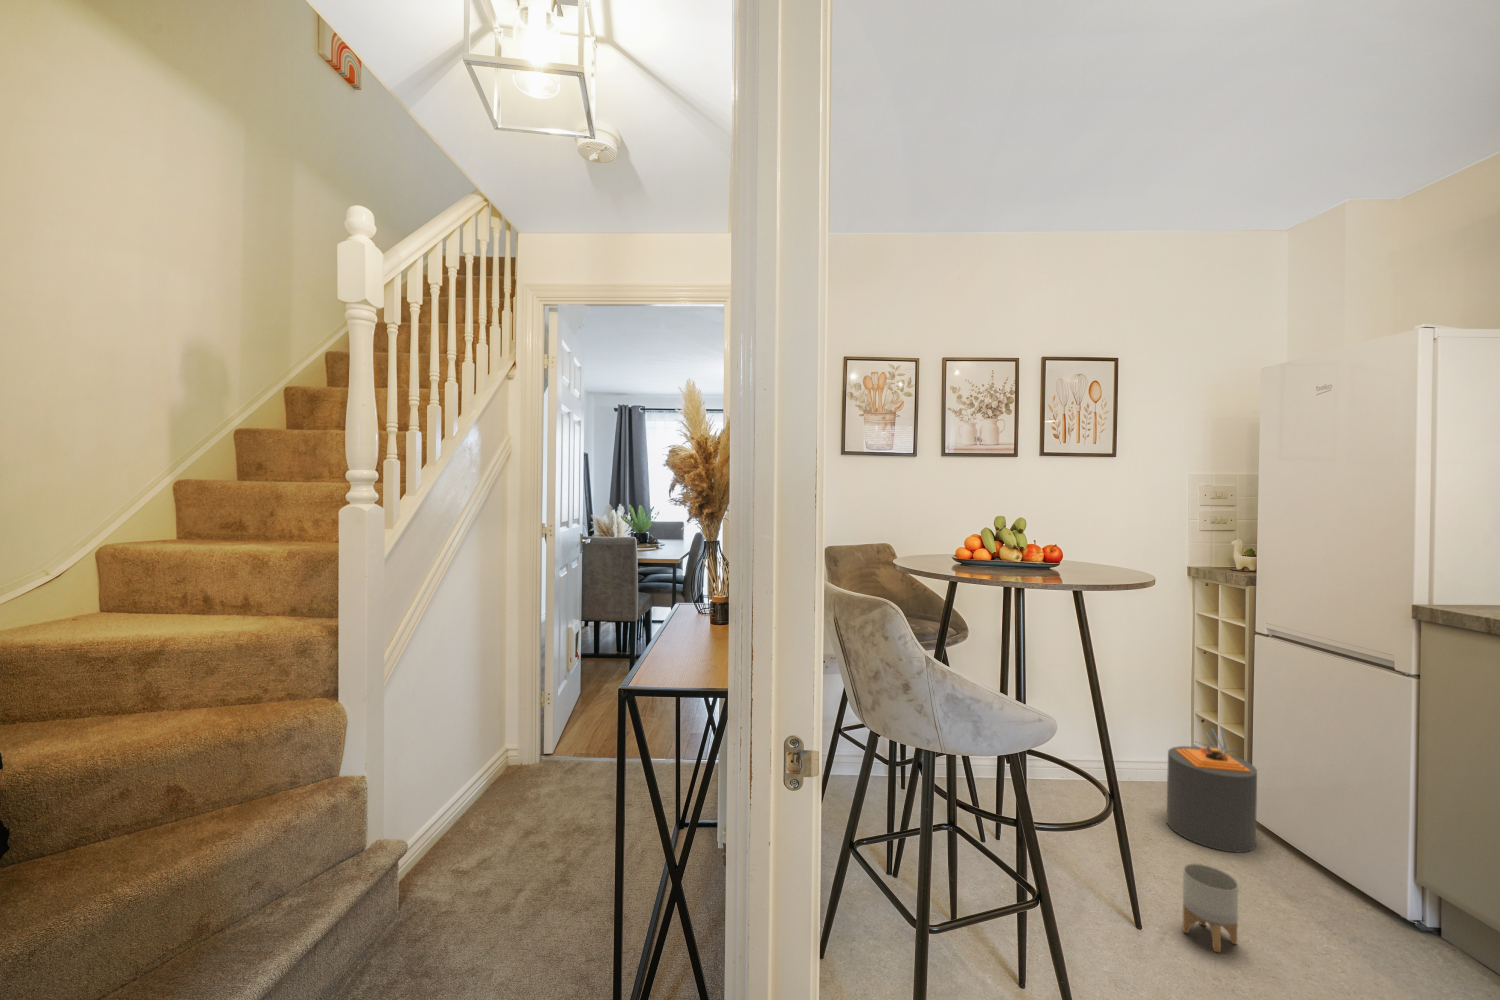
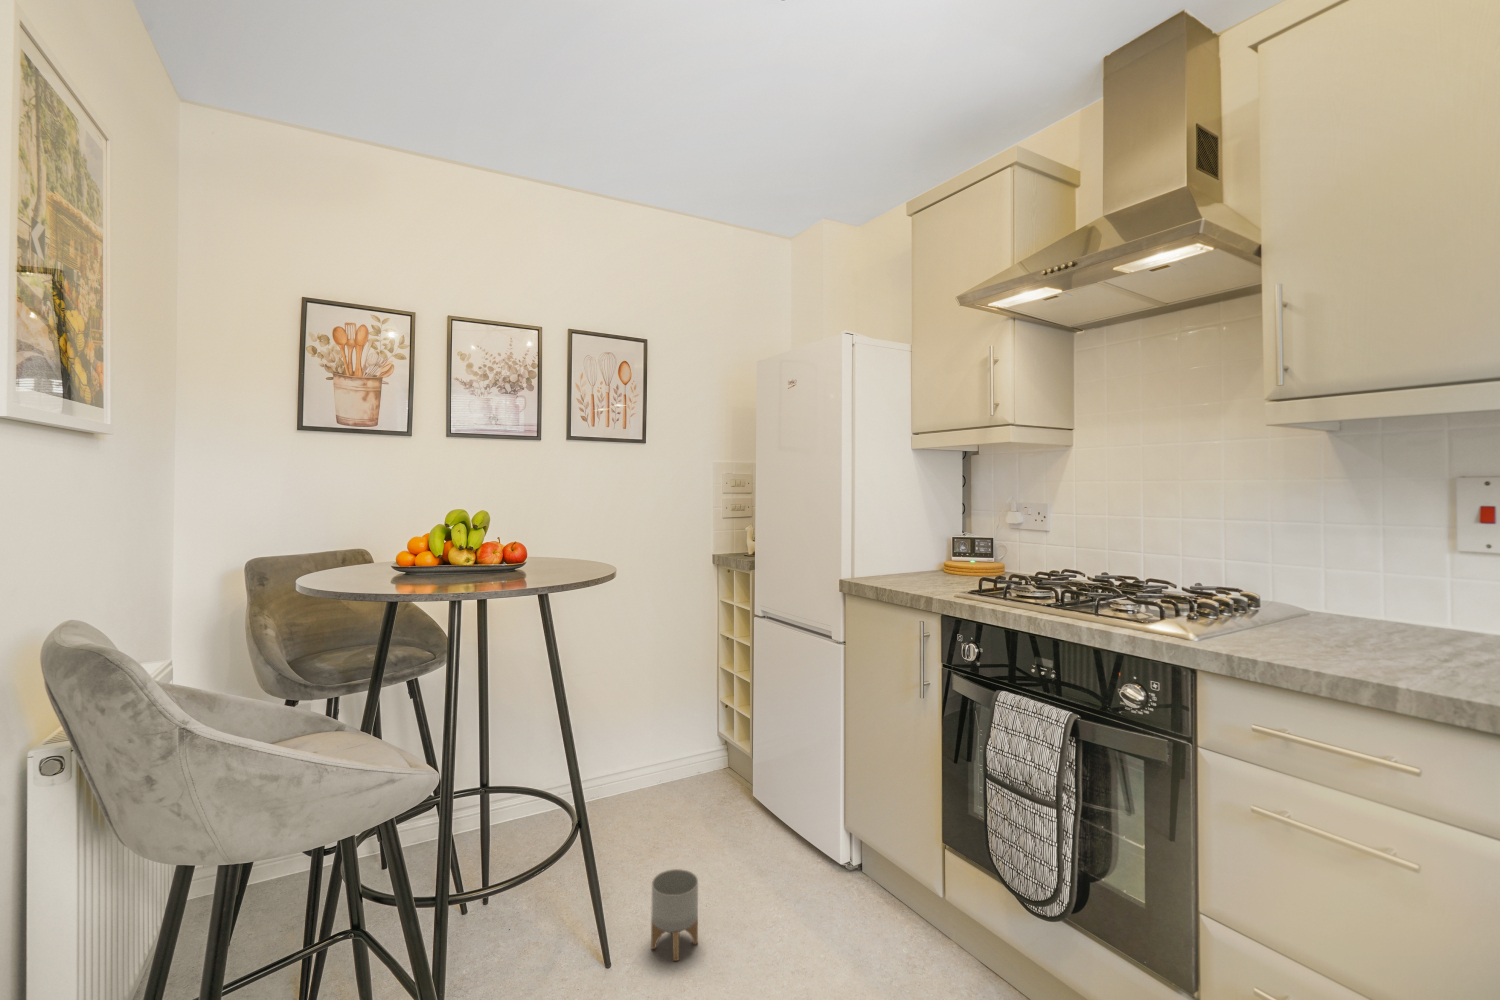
trash can: present [1167,729,1257,852] -> none [680,710,752,839]

